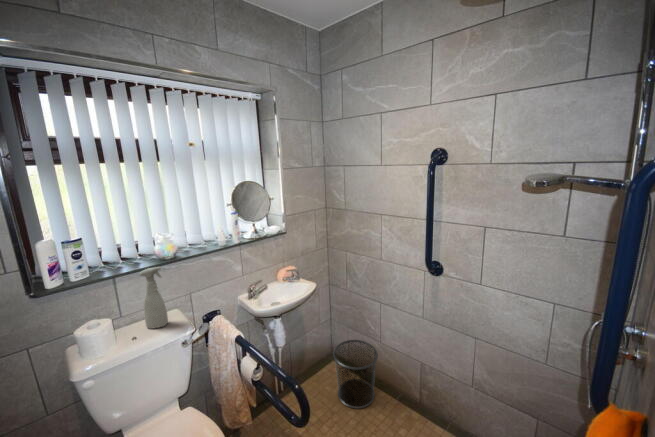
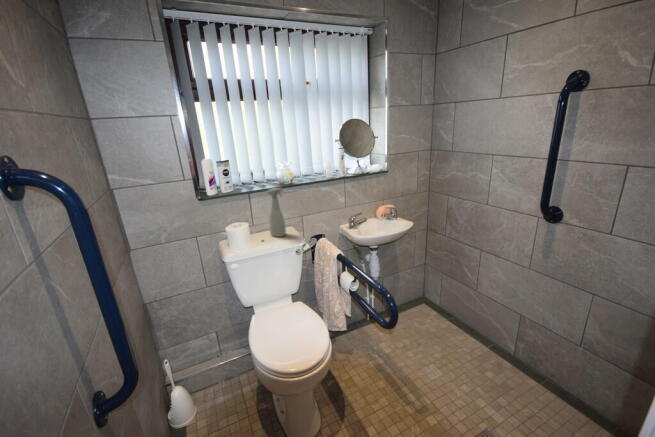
waste bin: present [333,340,378,408] -> none [423,282,470,344]

